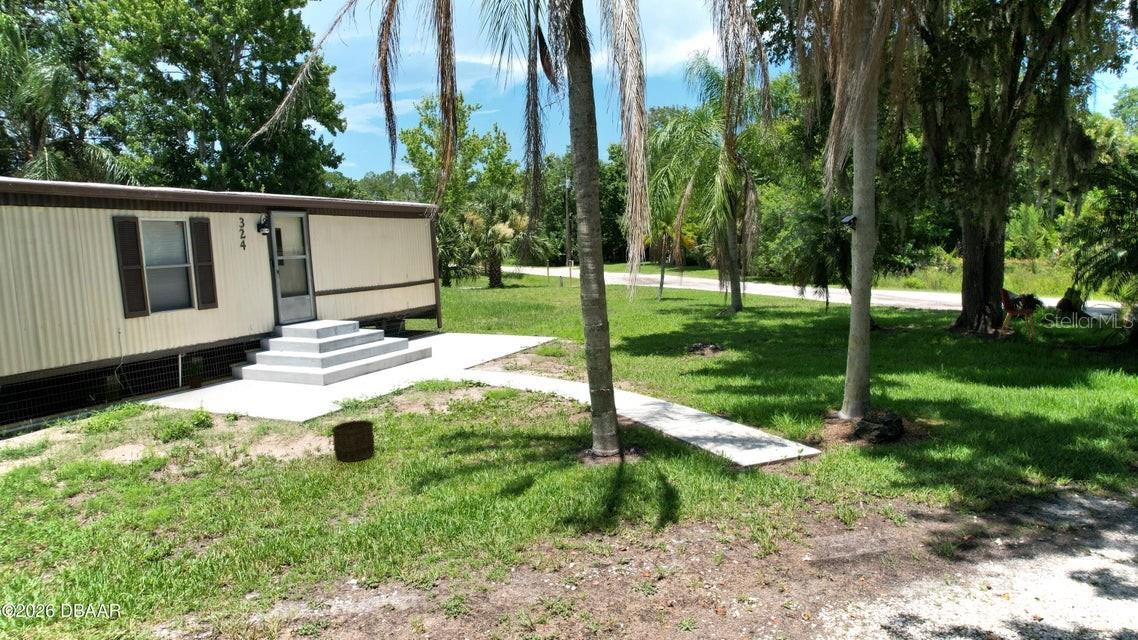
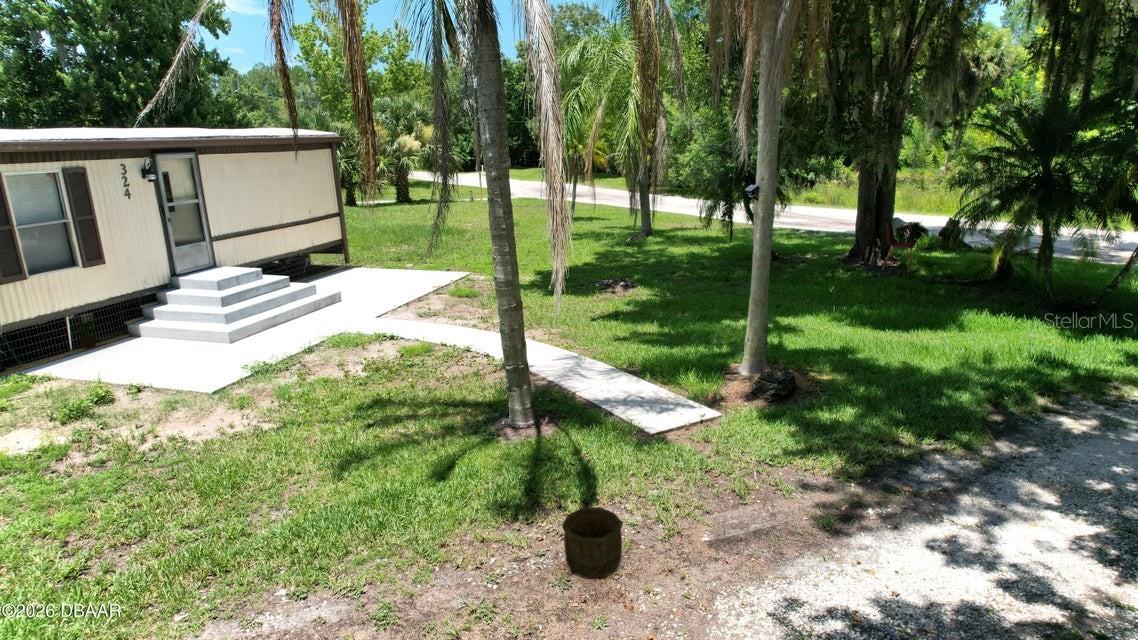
wooden bucket: present [331,420,375,461] -> present [562,507,623,578]

